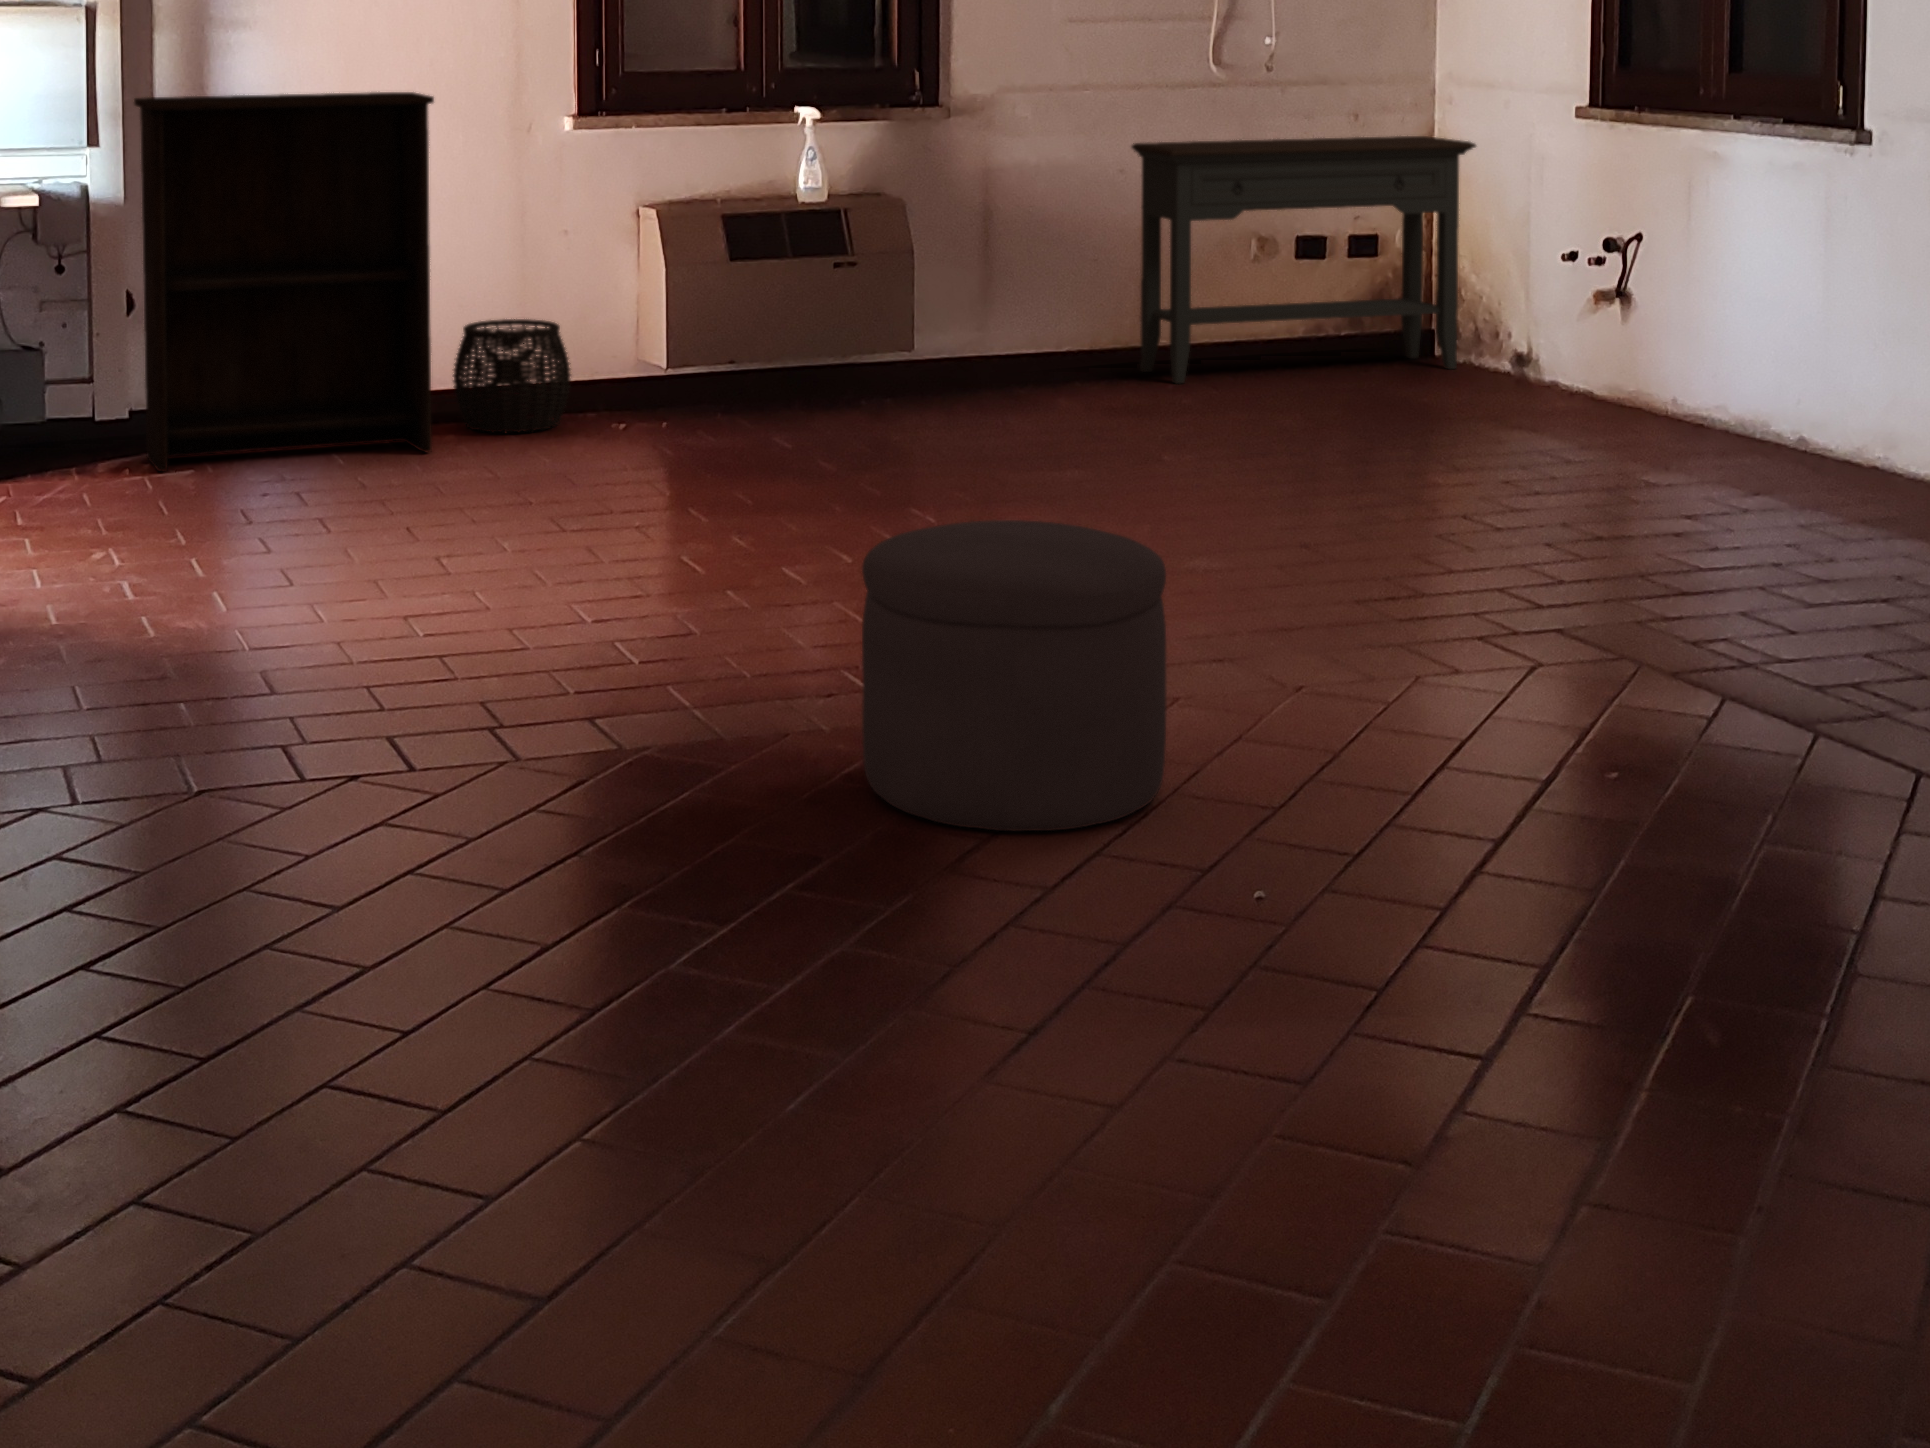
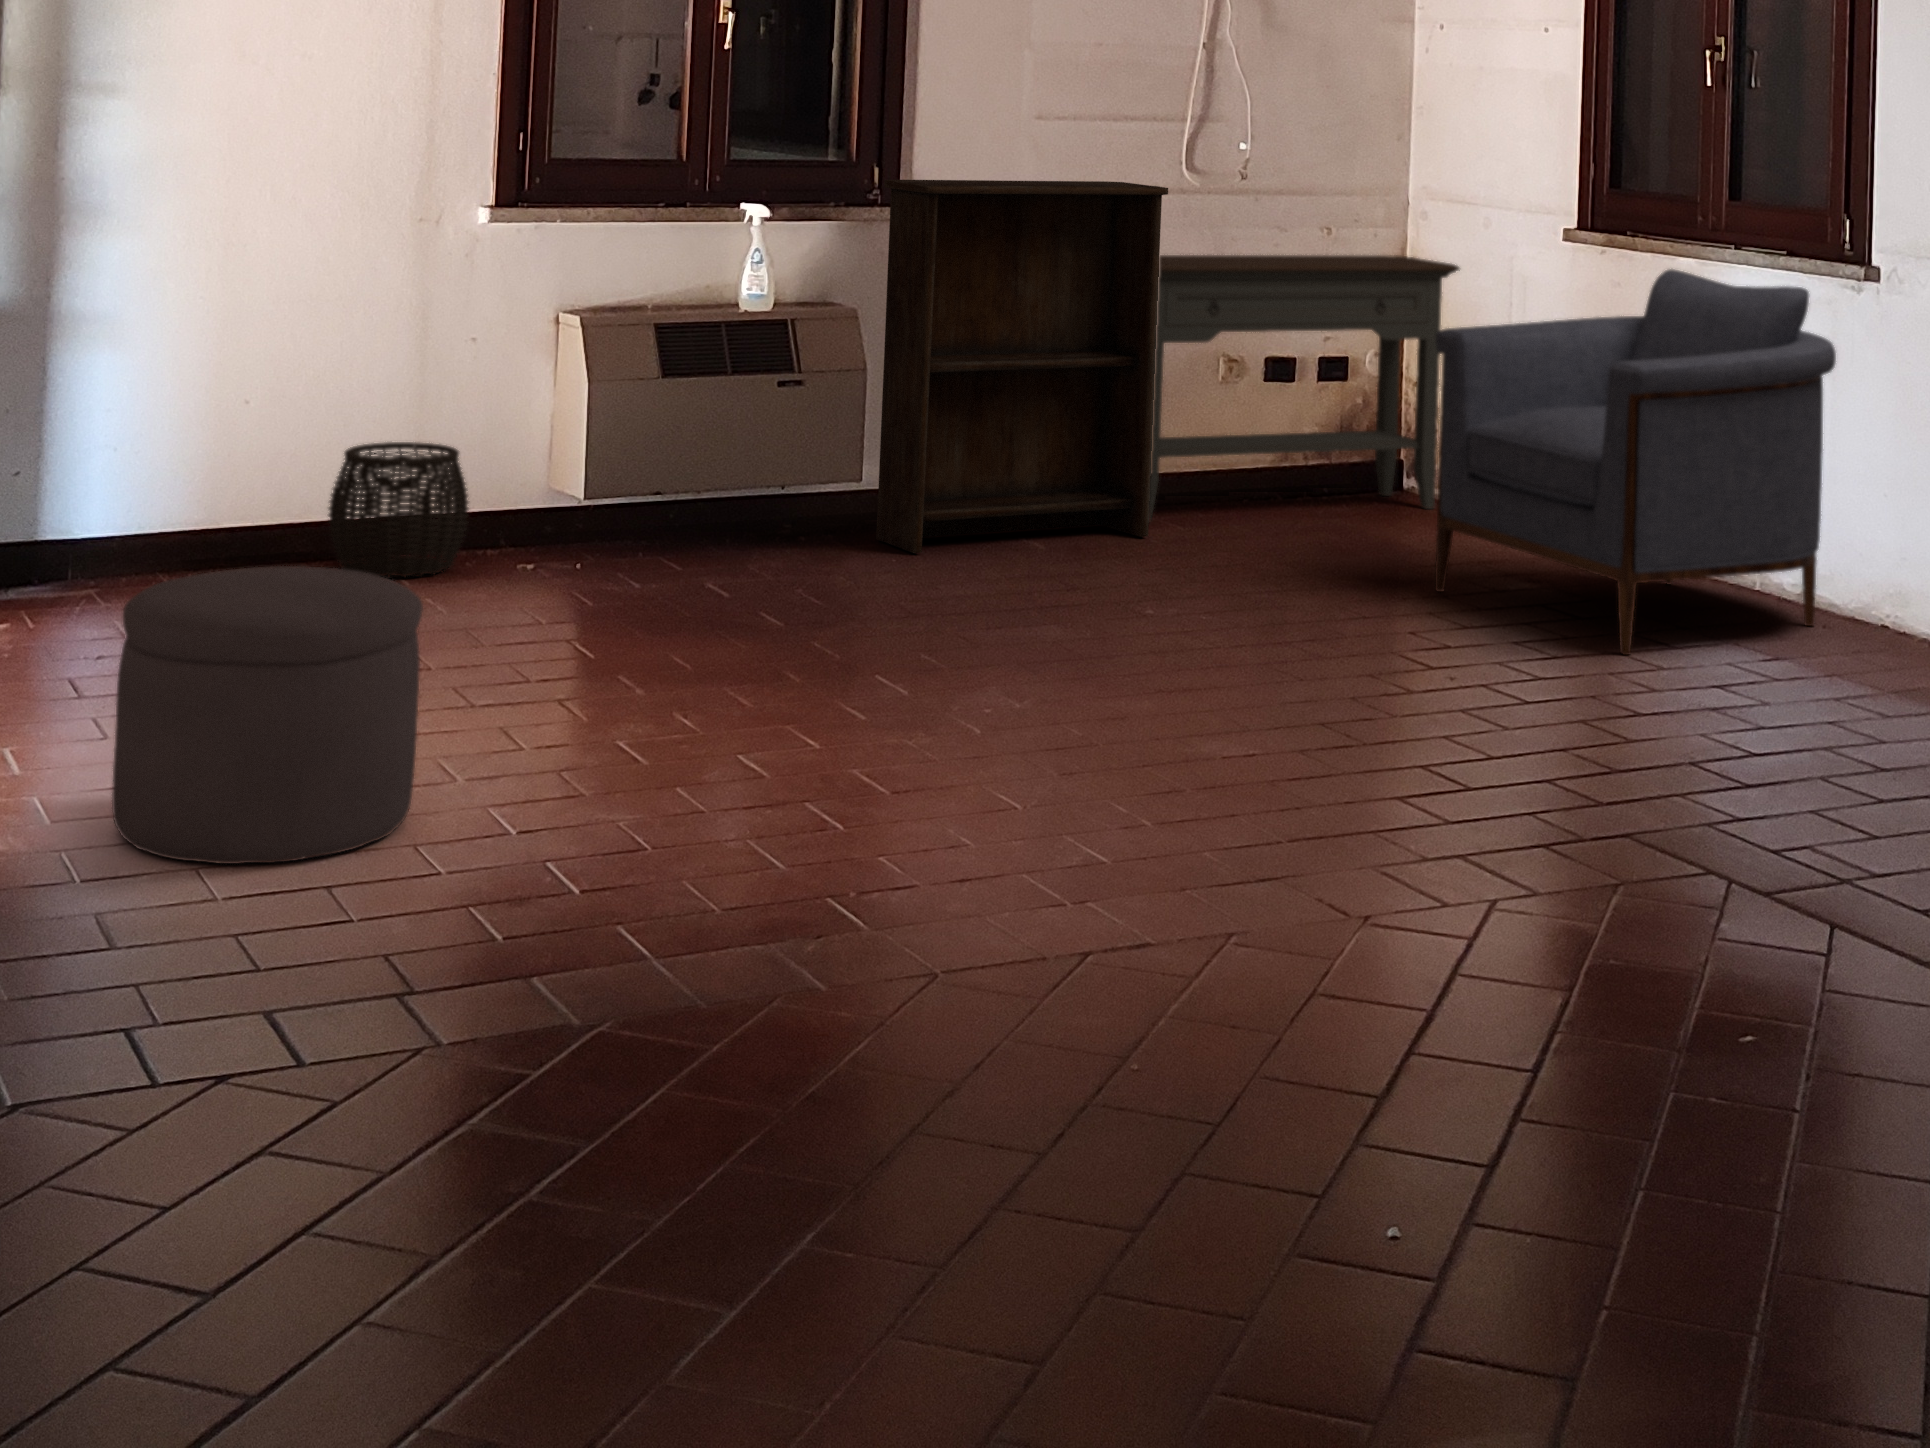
bookshelf: present [134,92,434,472] -> present [876,180,1168,553]
armchair: none [1434,137,1820,488] -> present [1435,269,1836,655]
ottoman: present [862,520,1166,831] -> present [112,566,423,864]

